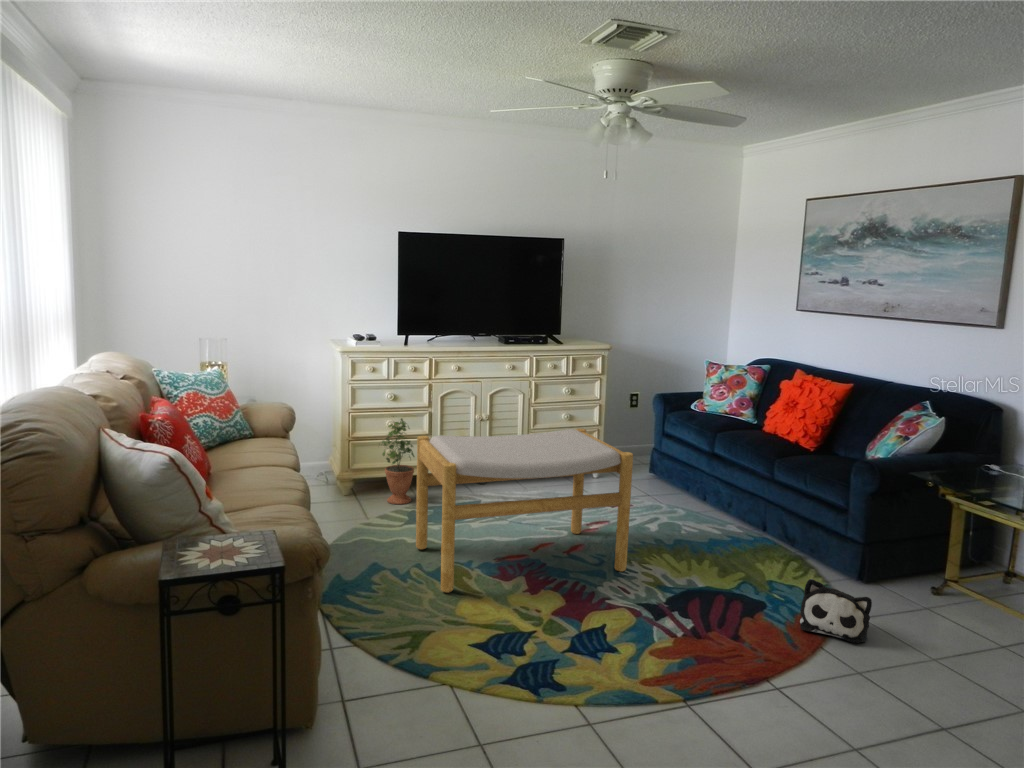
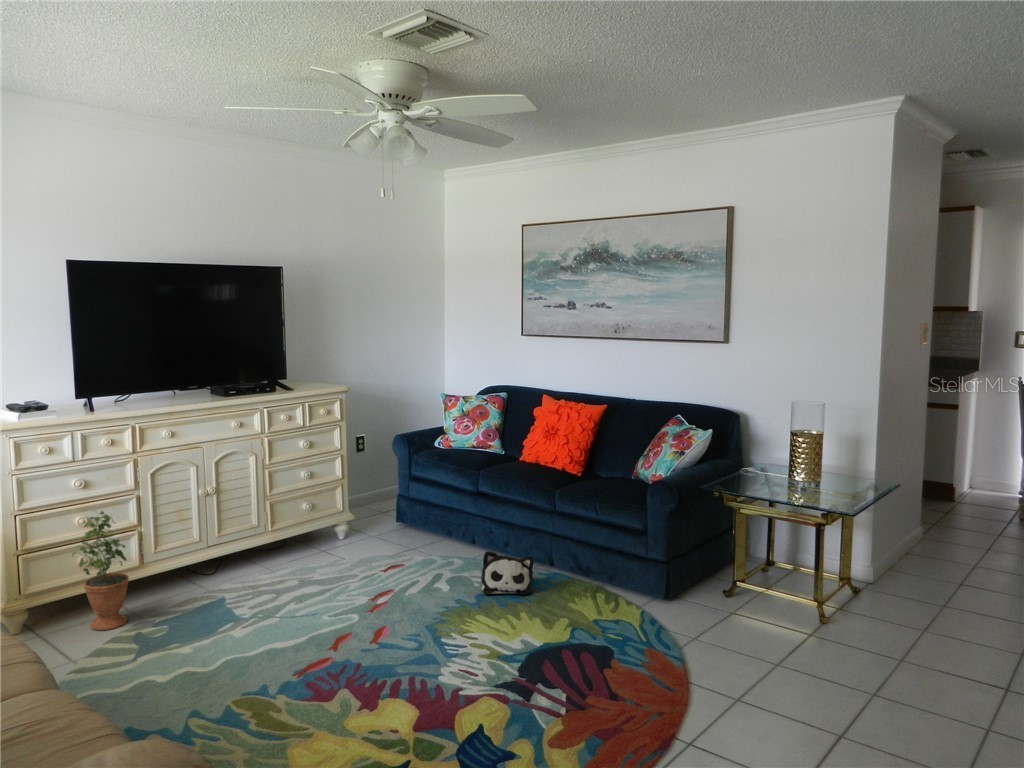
footstool: present [416,428,633,593] -> none [172,490,454,743]
plush toy: present [800,579,872,643] -> present [481,551,533,595]

